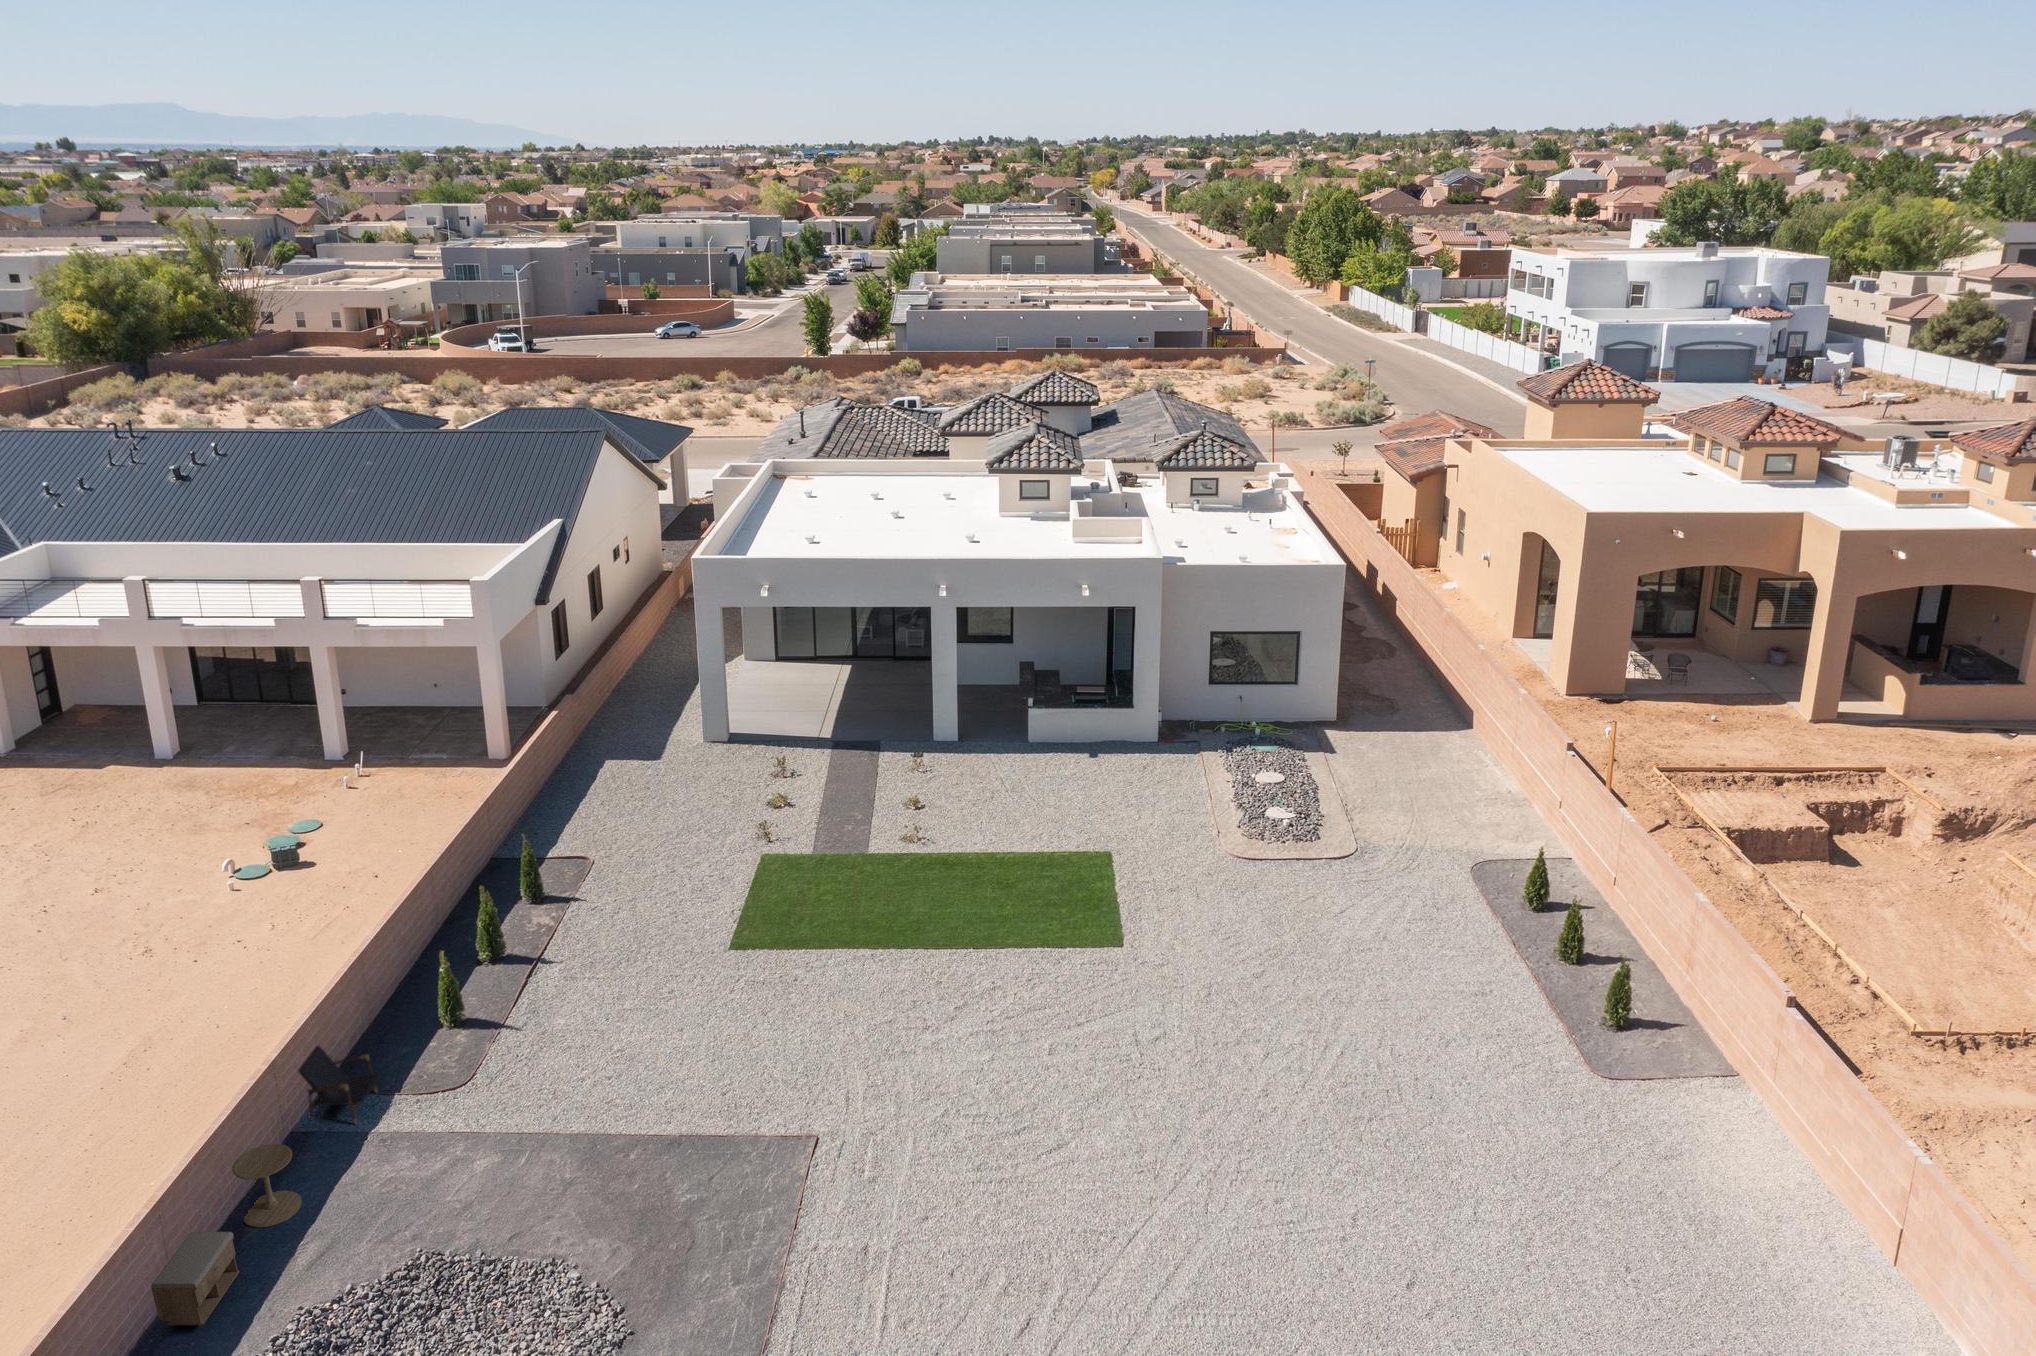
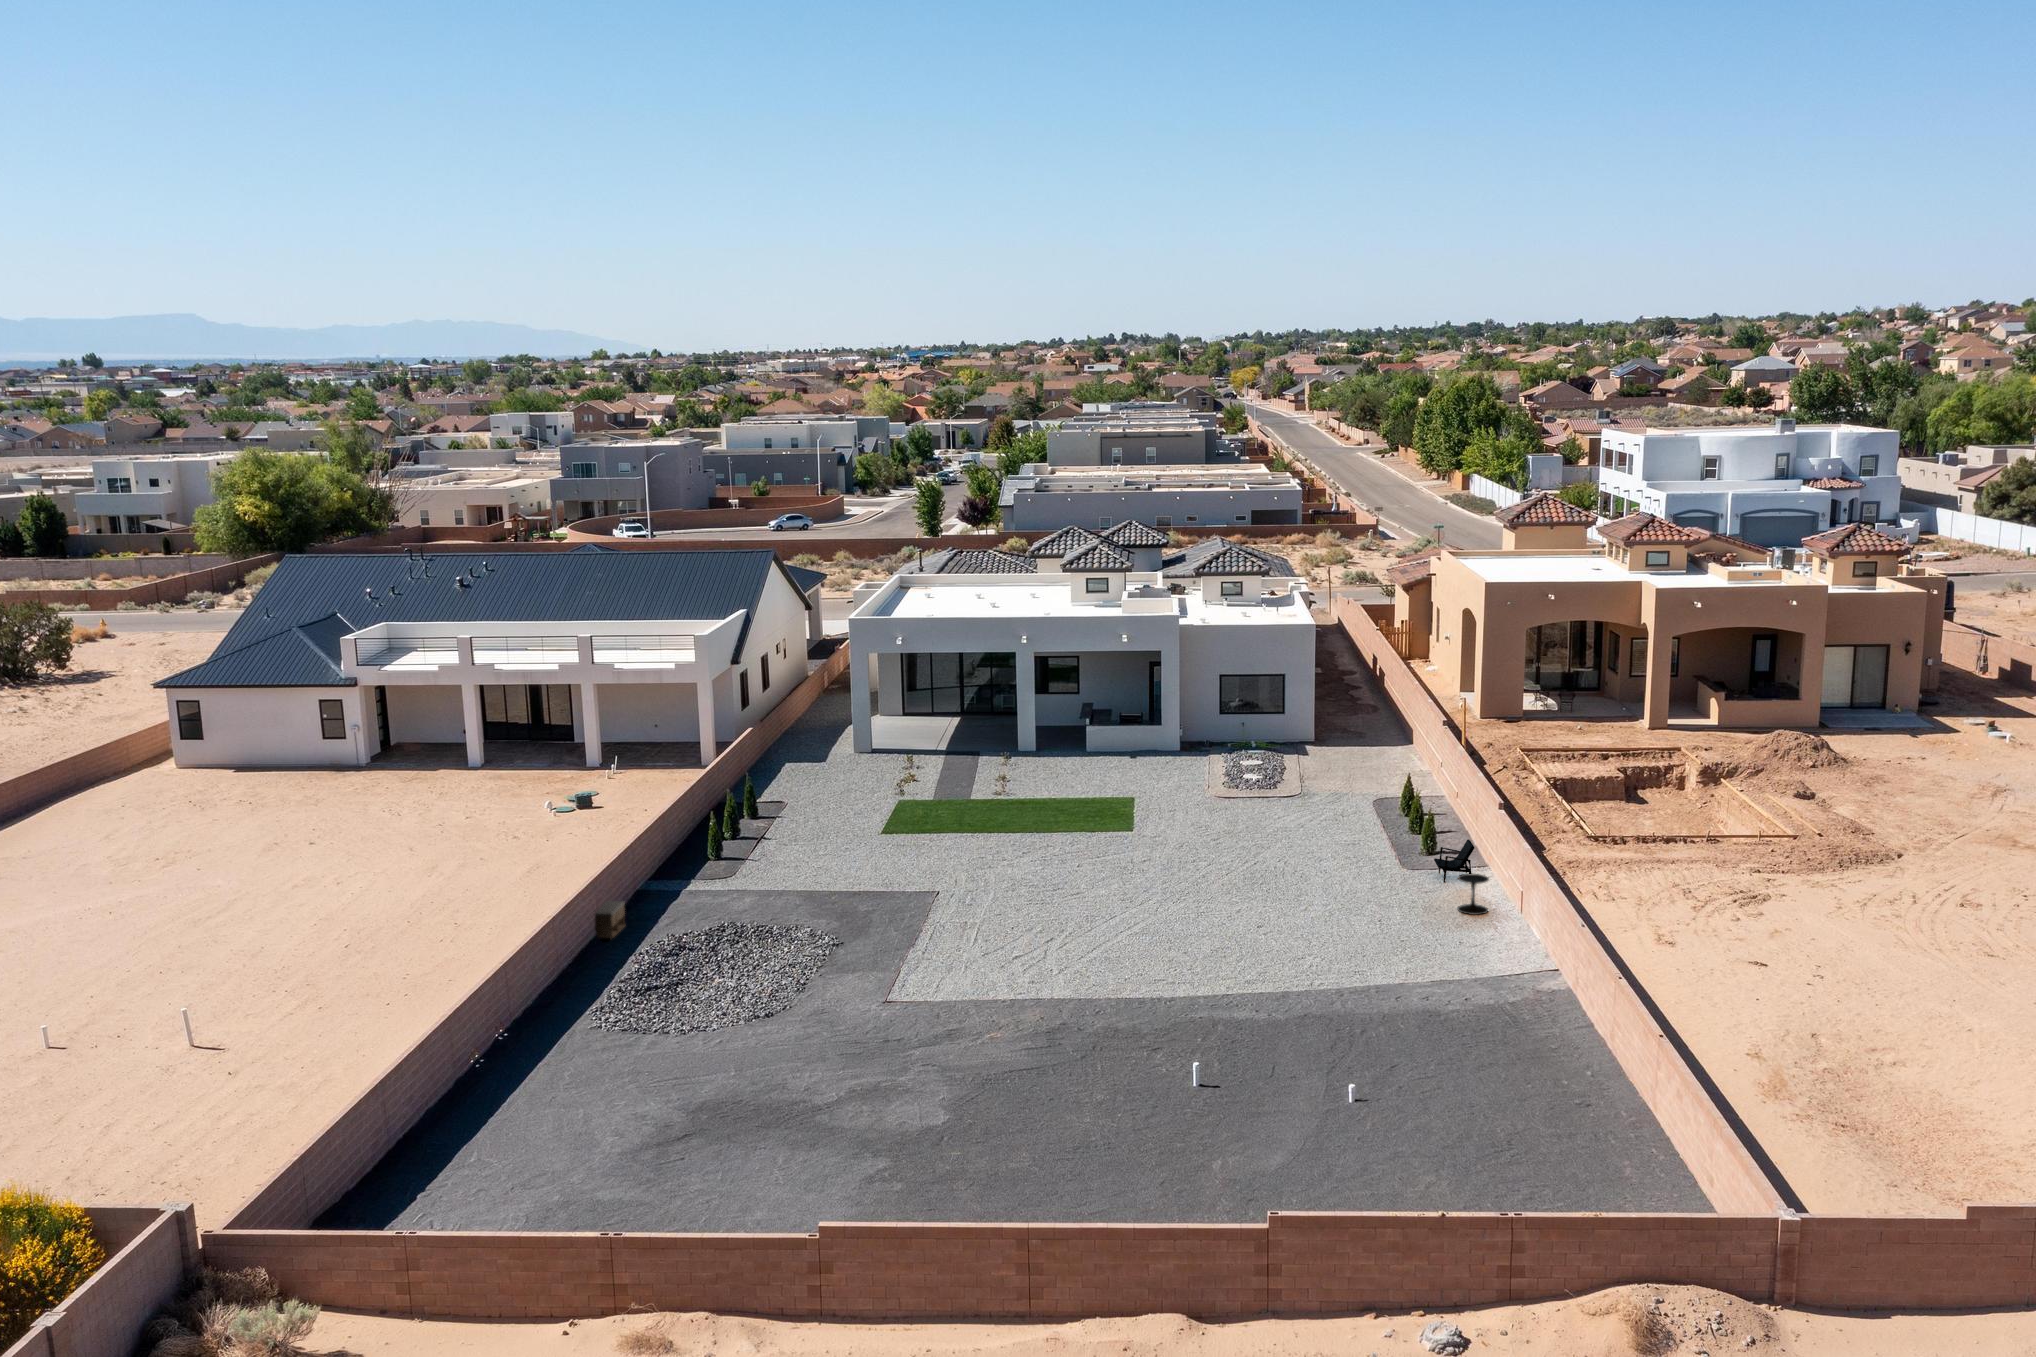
lounge chair: present [298,1046,380,1124] -> present [1434,839,1474,882]
pedestal table: present [232,1144,302,1228] -> present [1458,873,1489,915]

